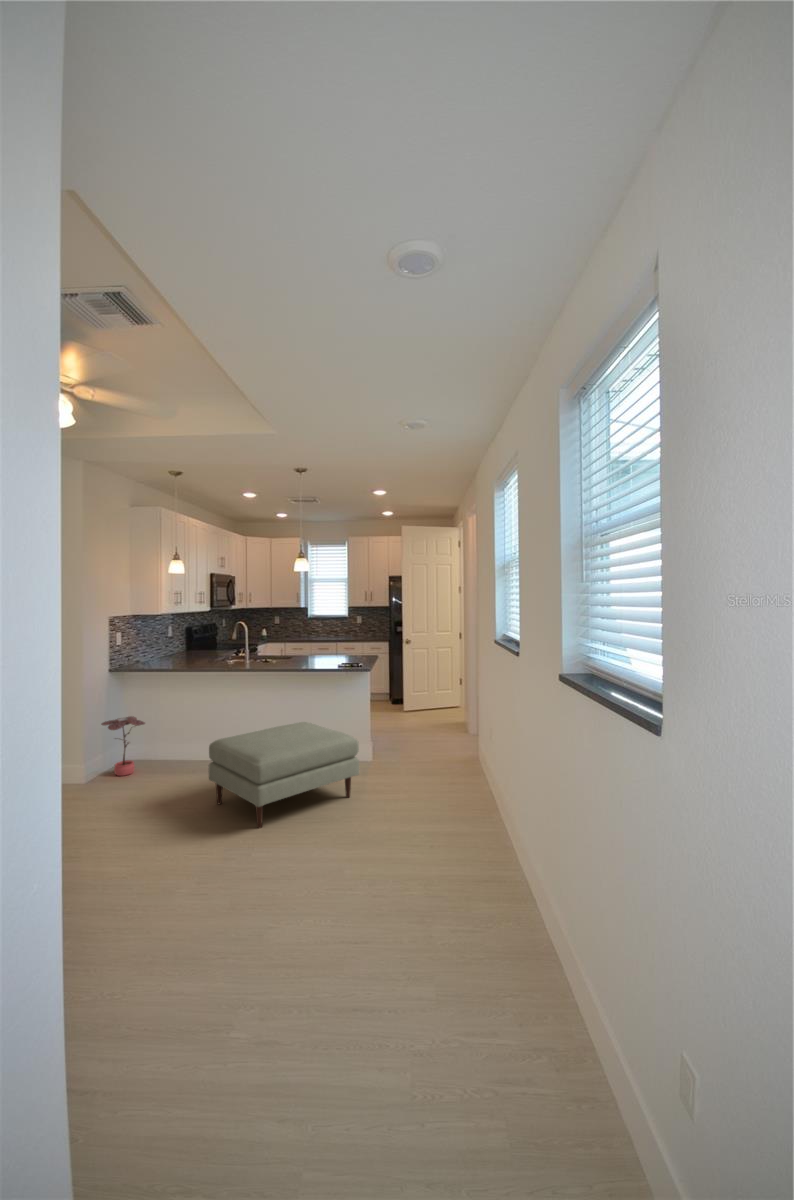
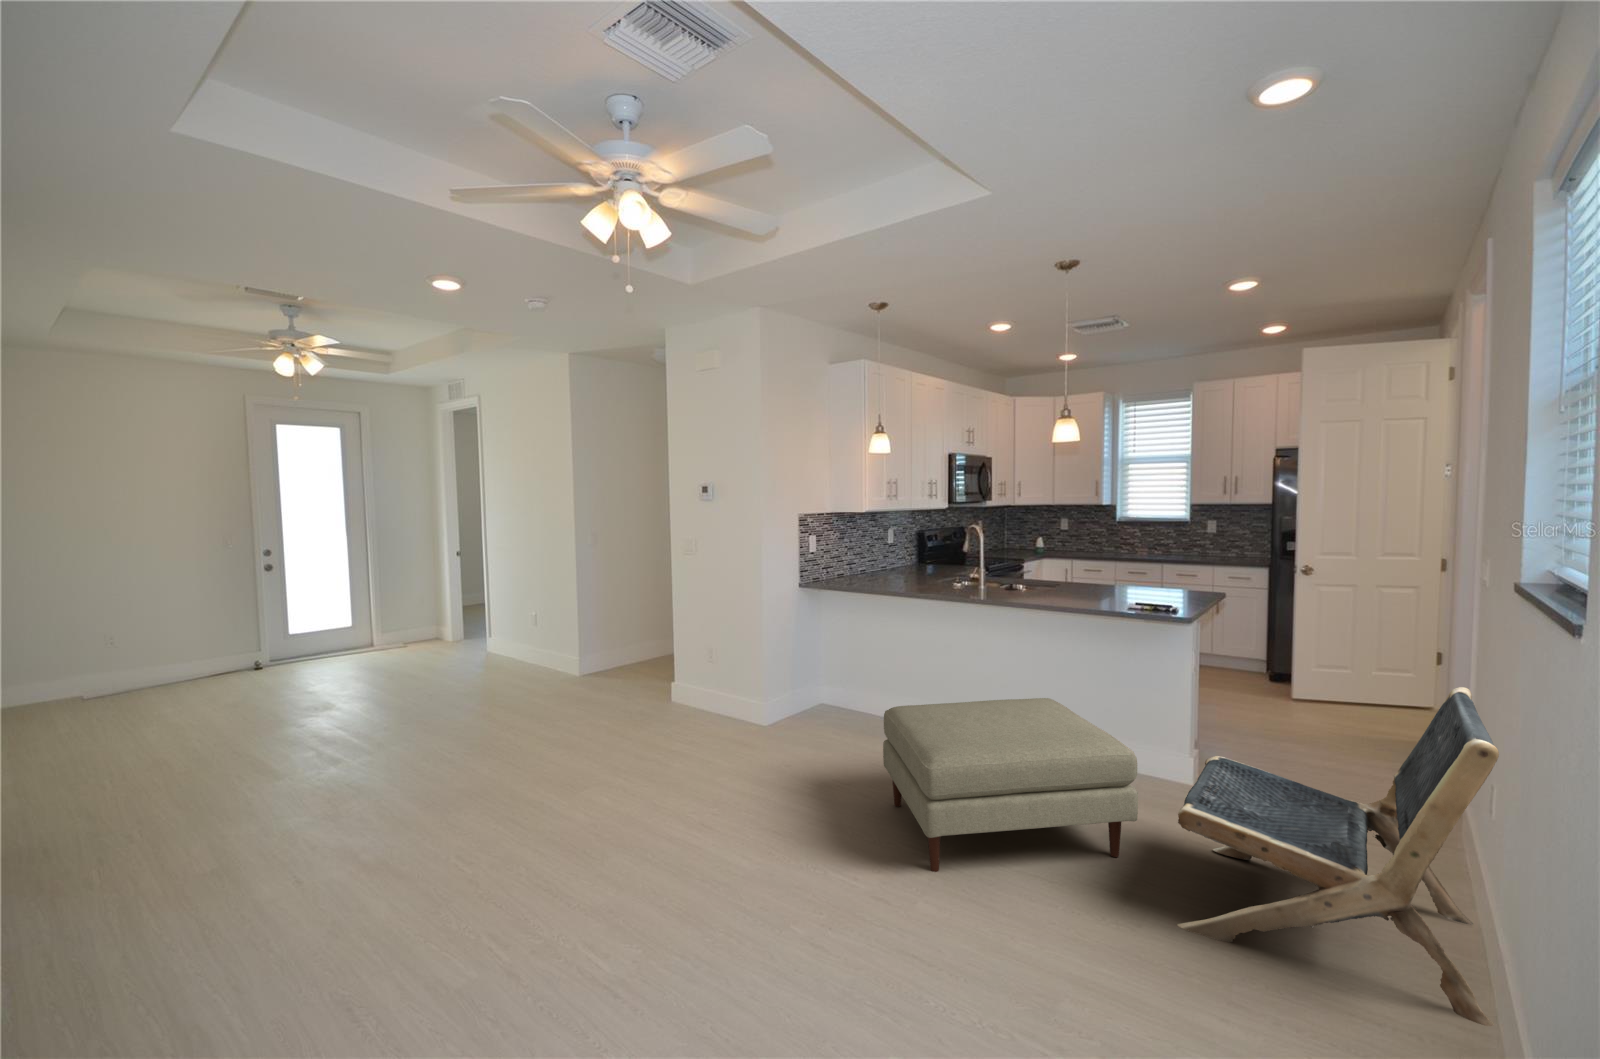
lounge chair: none [383,685,496,817] -> present [1178,687,1499,1026]
potted plant: present [101,716,145,776] -> none [783,648,832,727]

